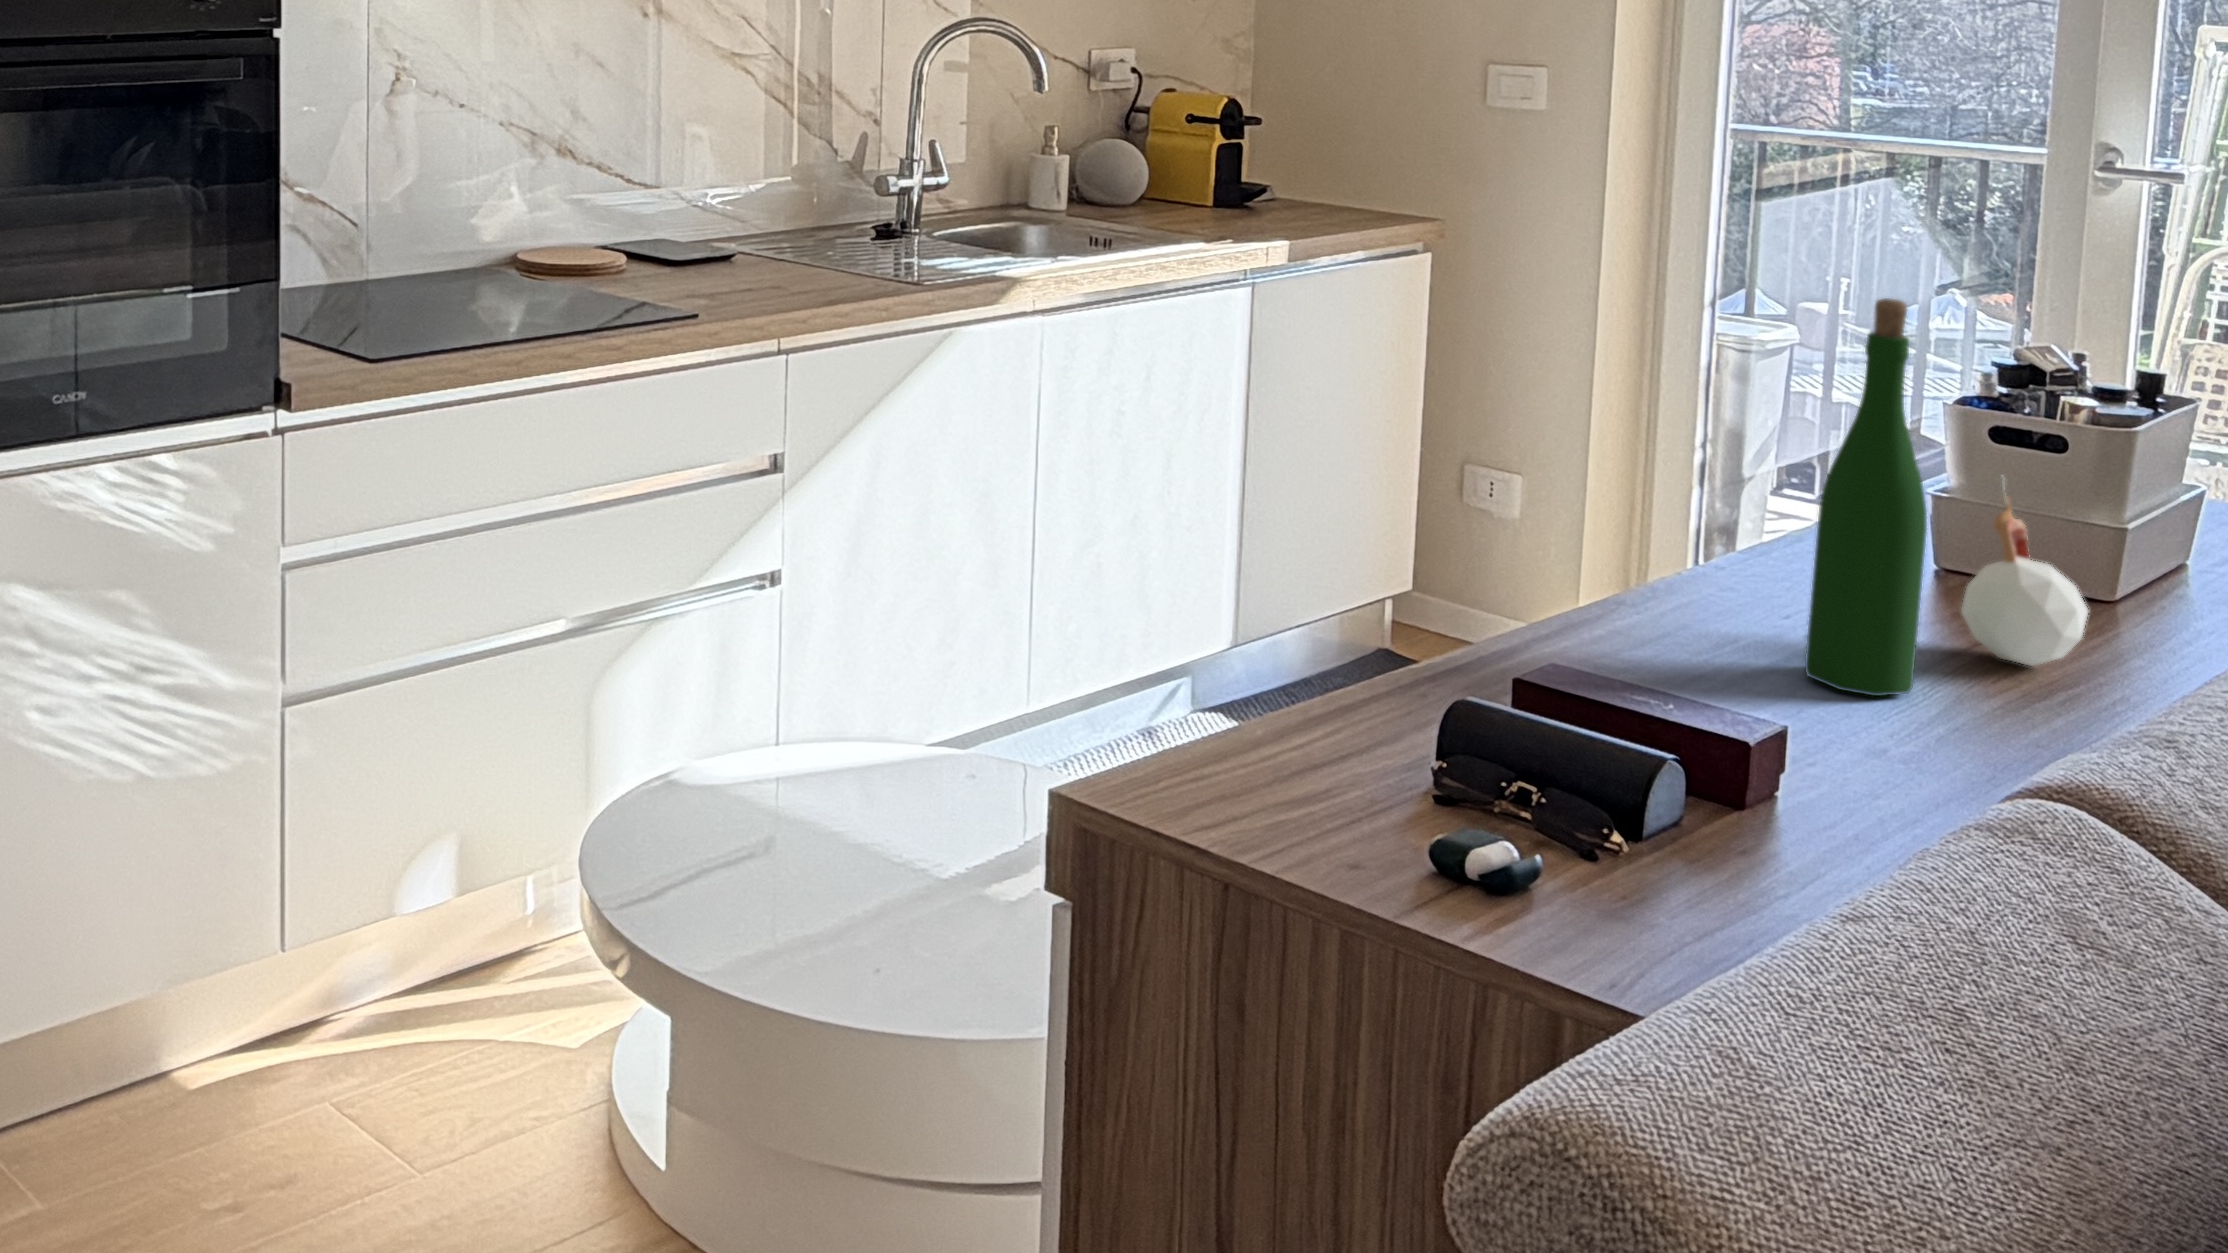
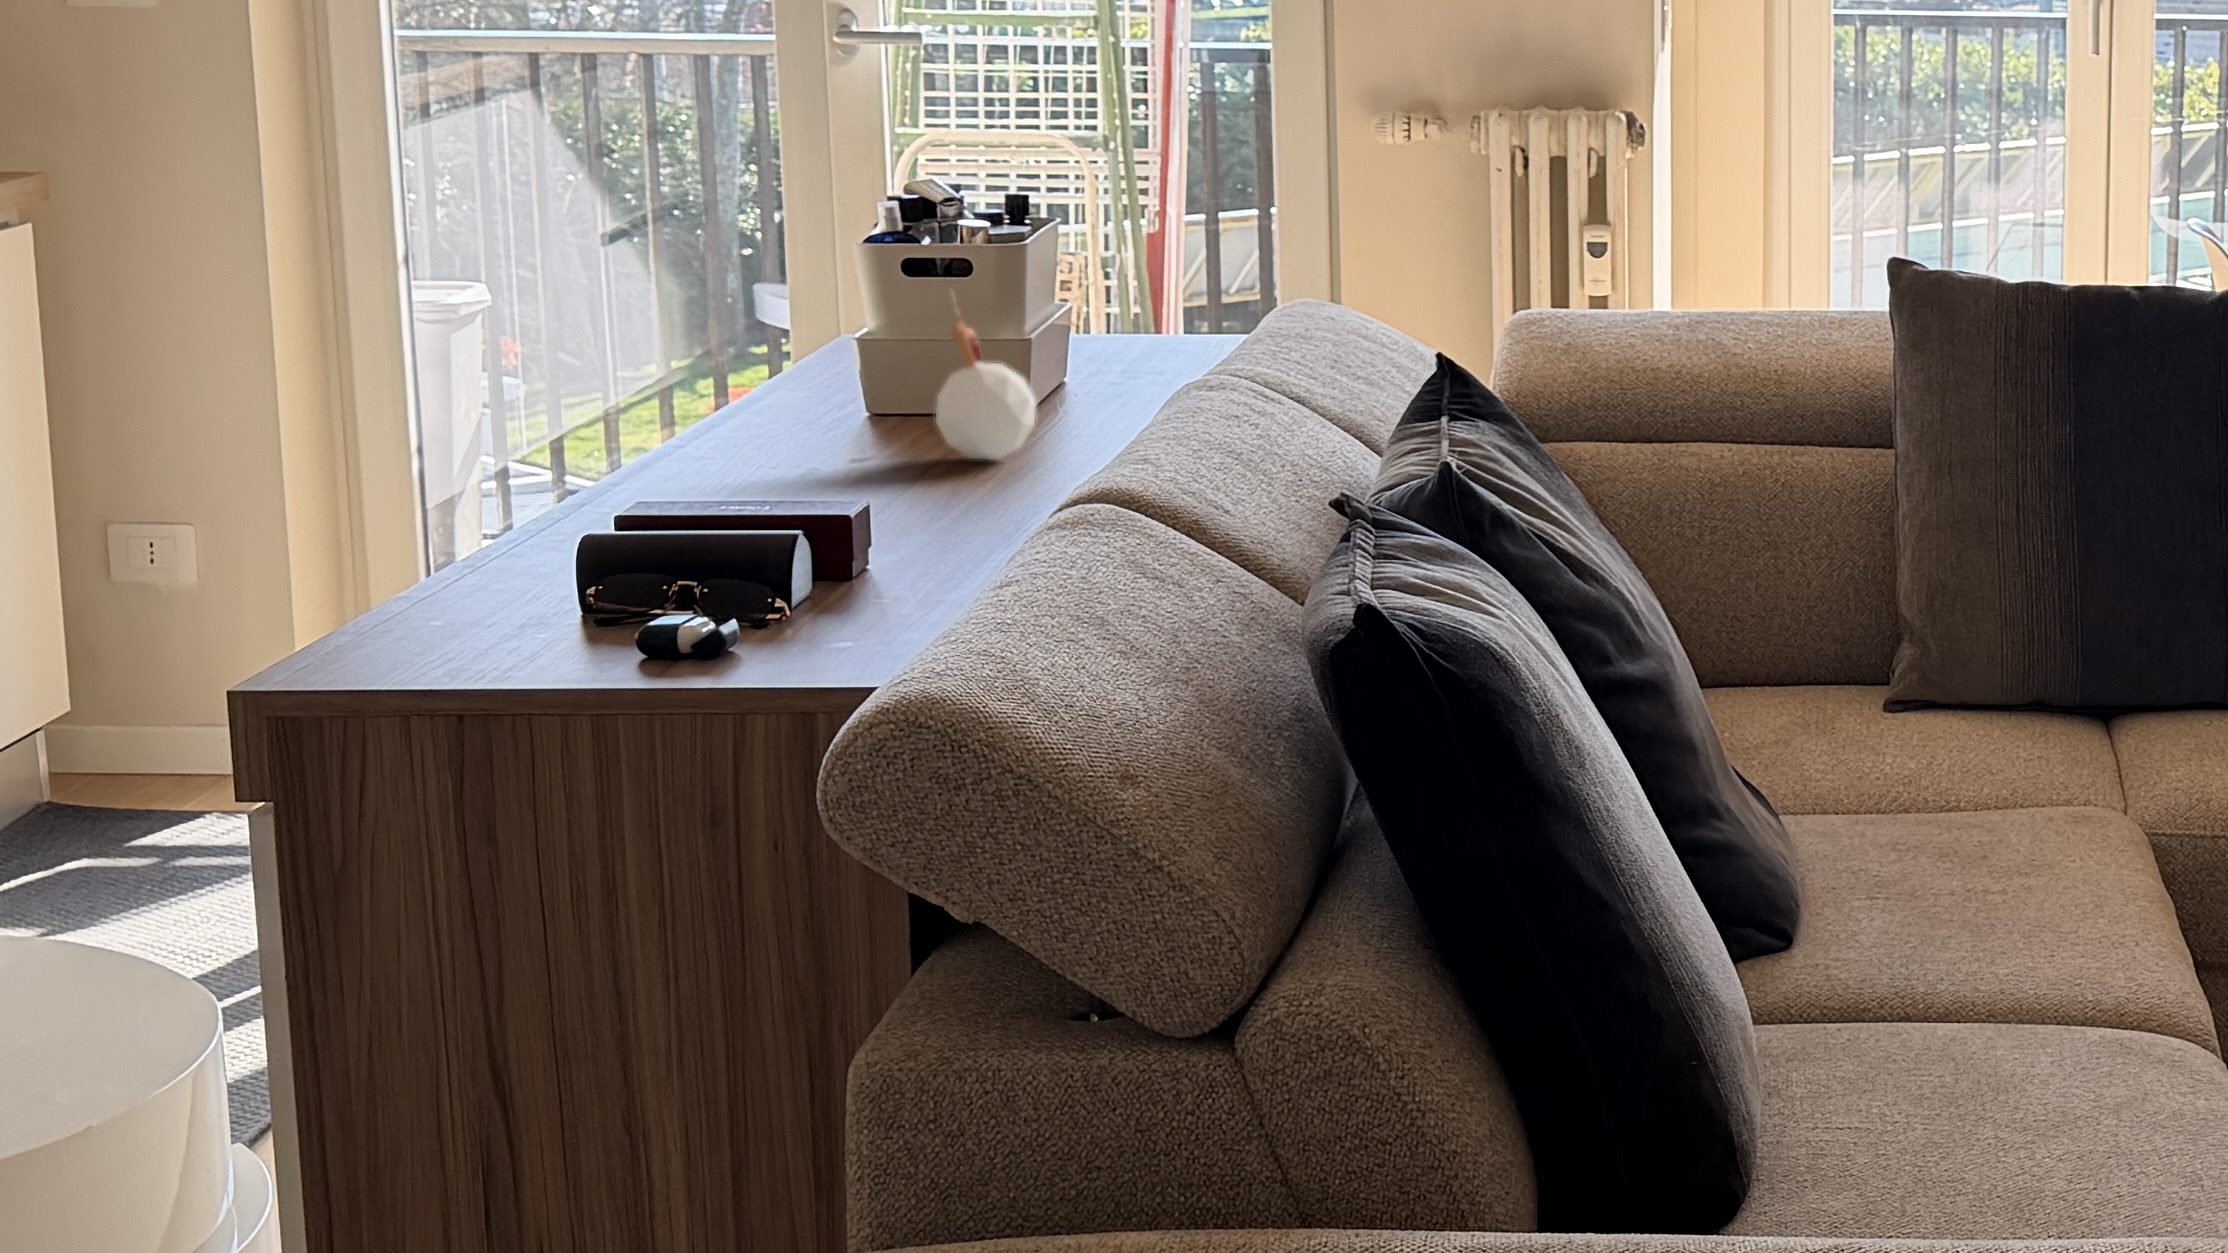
wine bottle: present [1805,298,1927,696] -> none [825,120,925,498]

